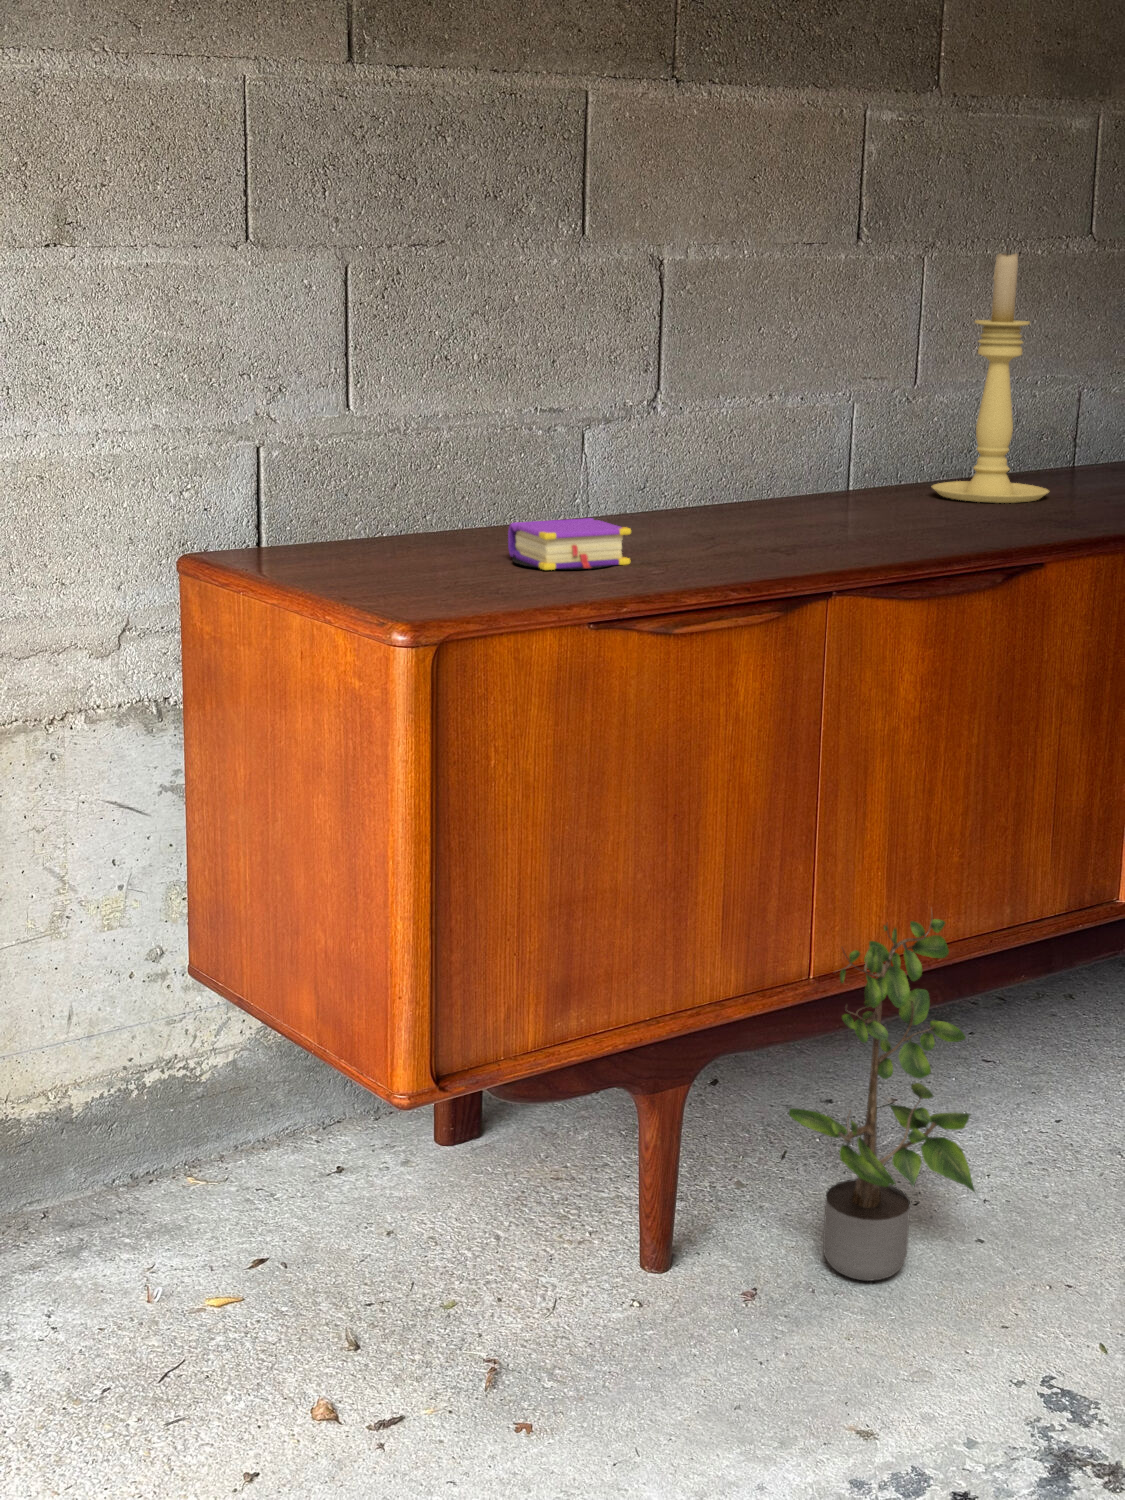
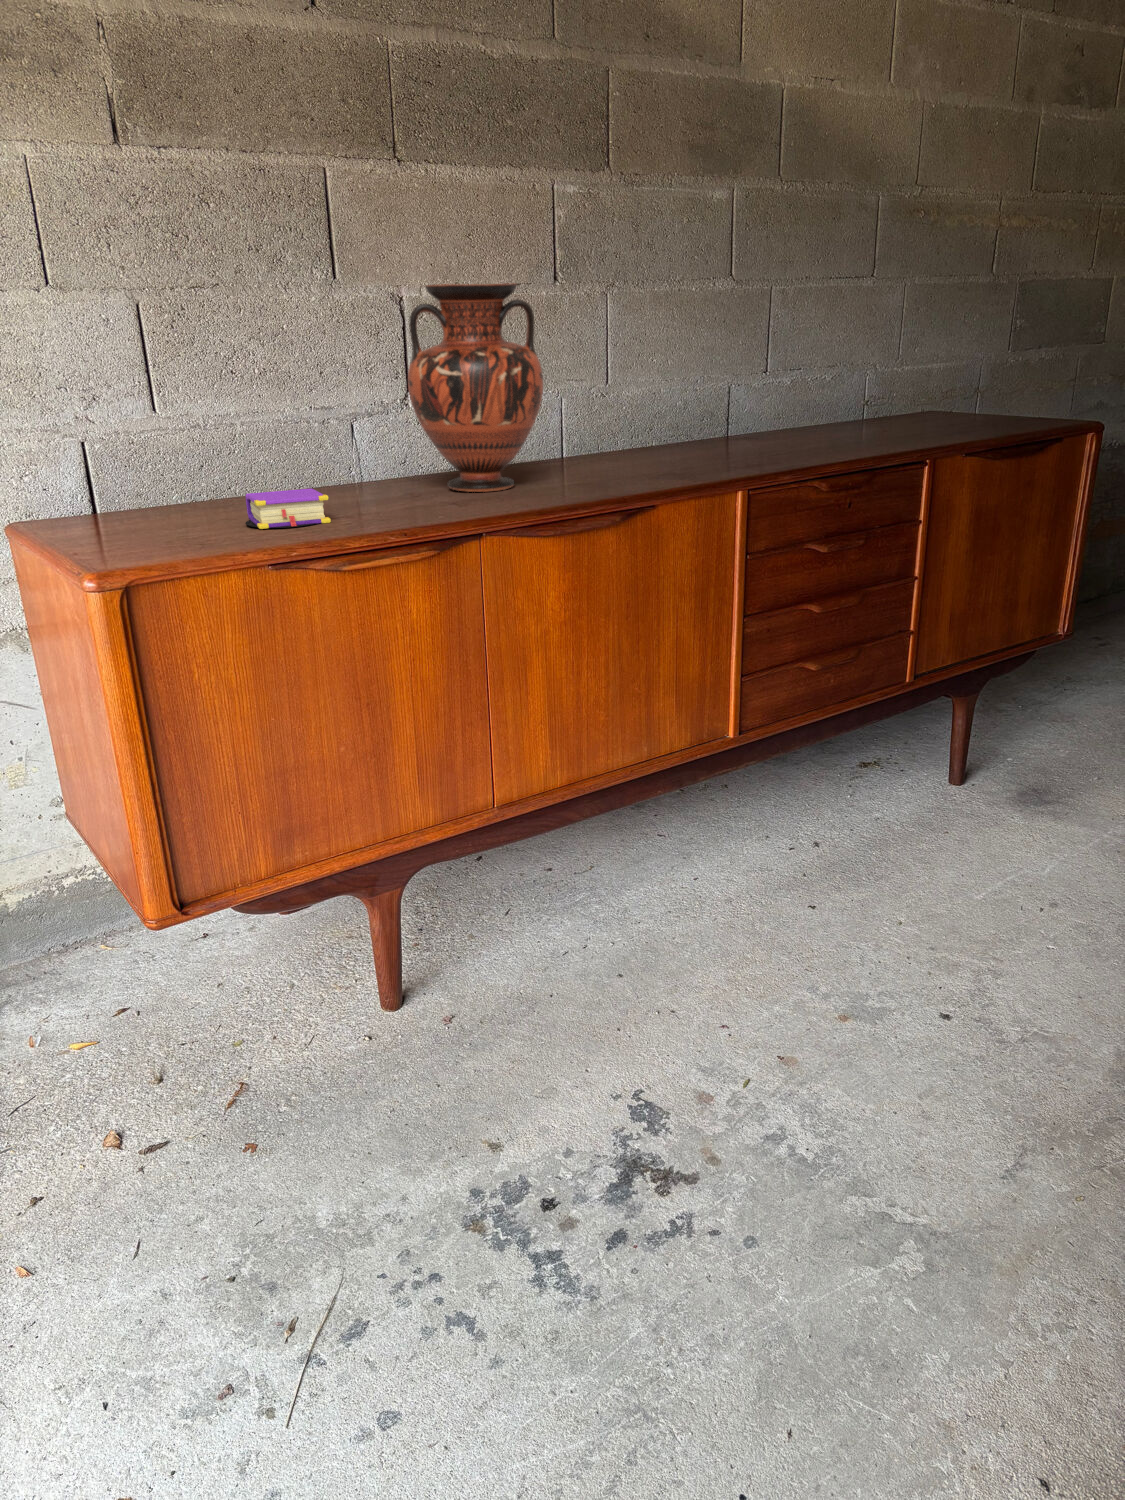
vase: none [692,250,879,528] -> present [408,284,543,492]
candle holder: present [932,252,1049,503] -> none [609,283,690,469]
potted plant: present [789,918,975,1281] -> none [470,765,612,1018]

